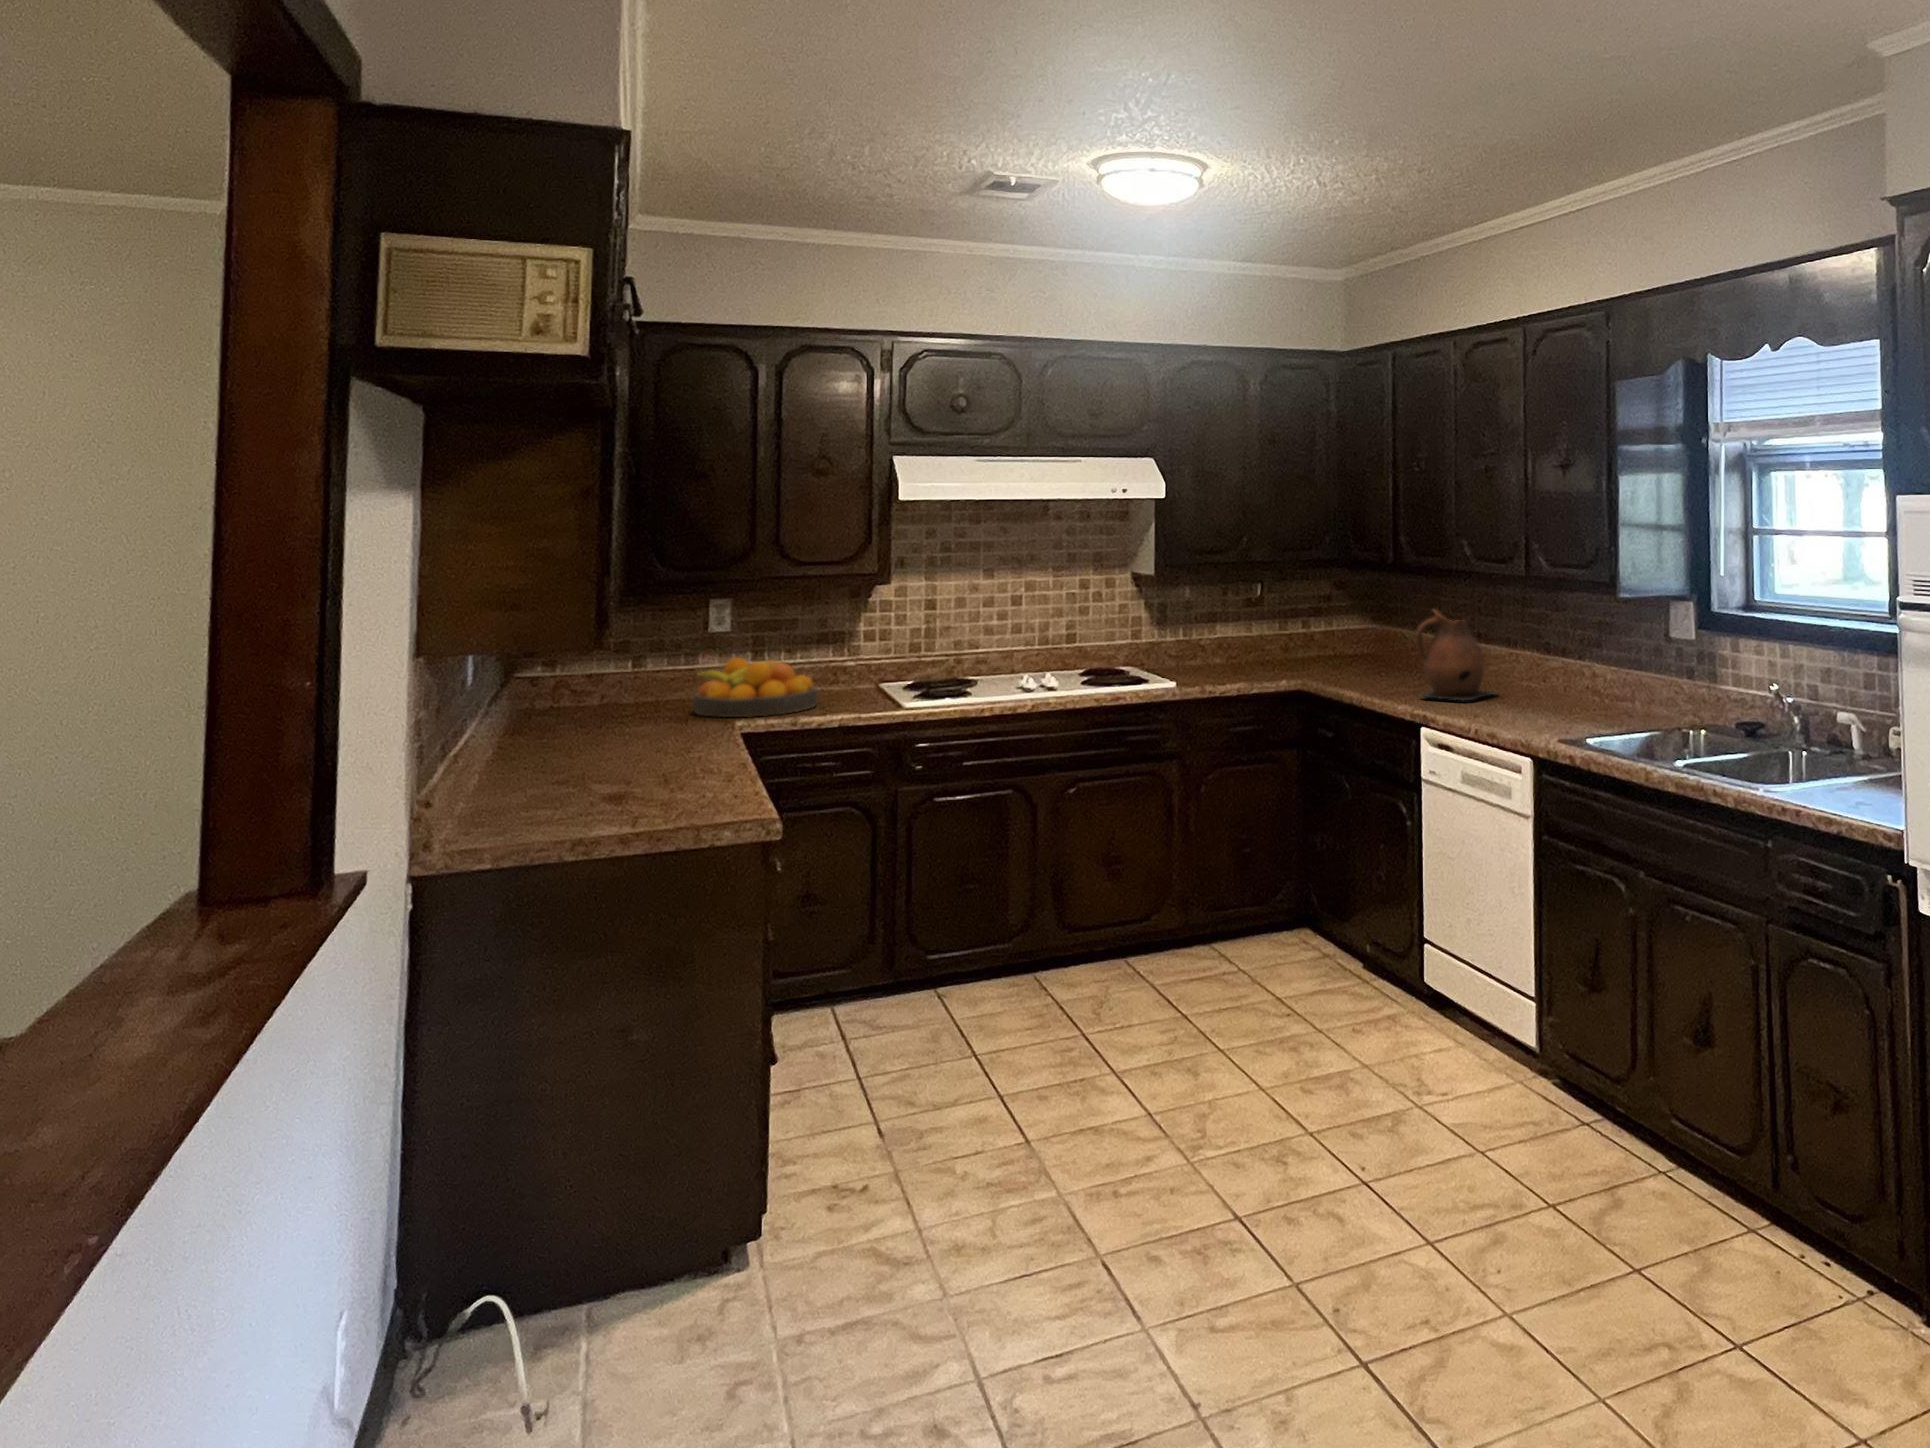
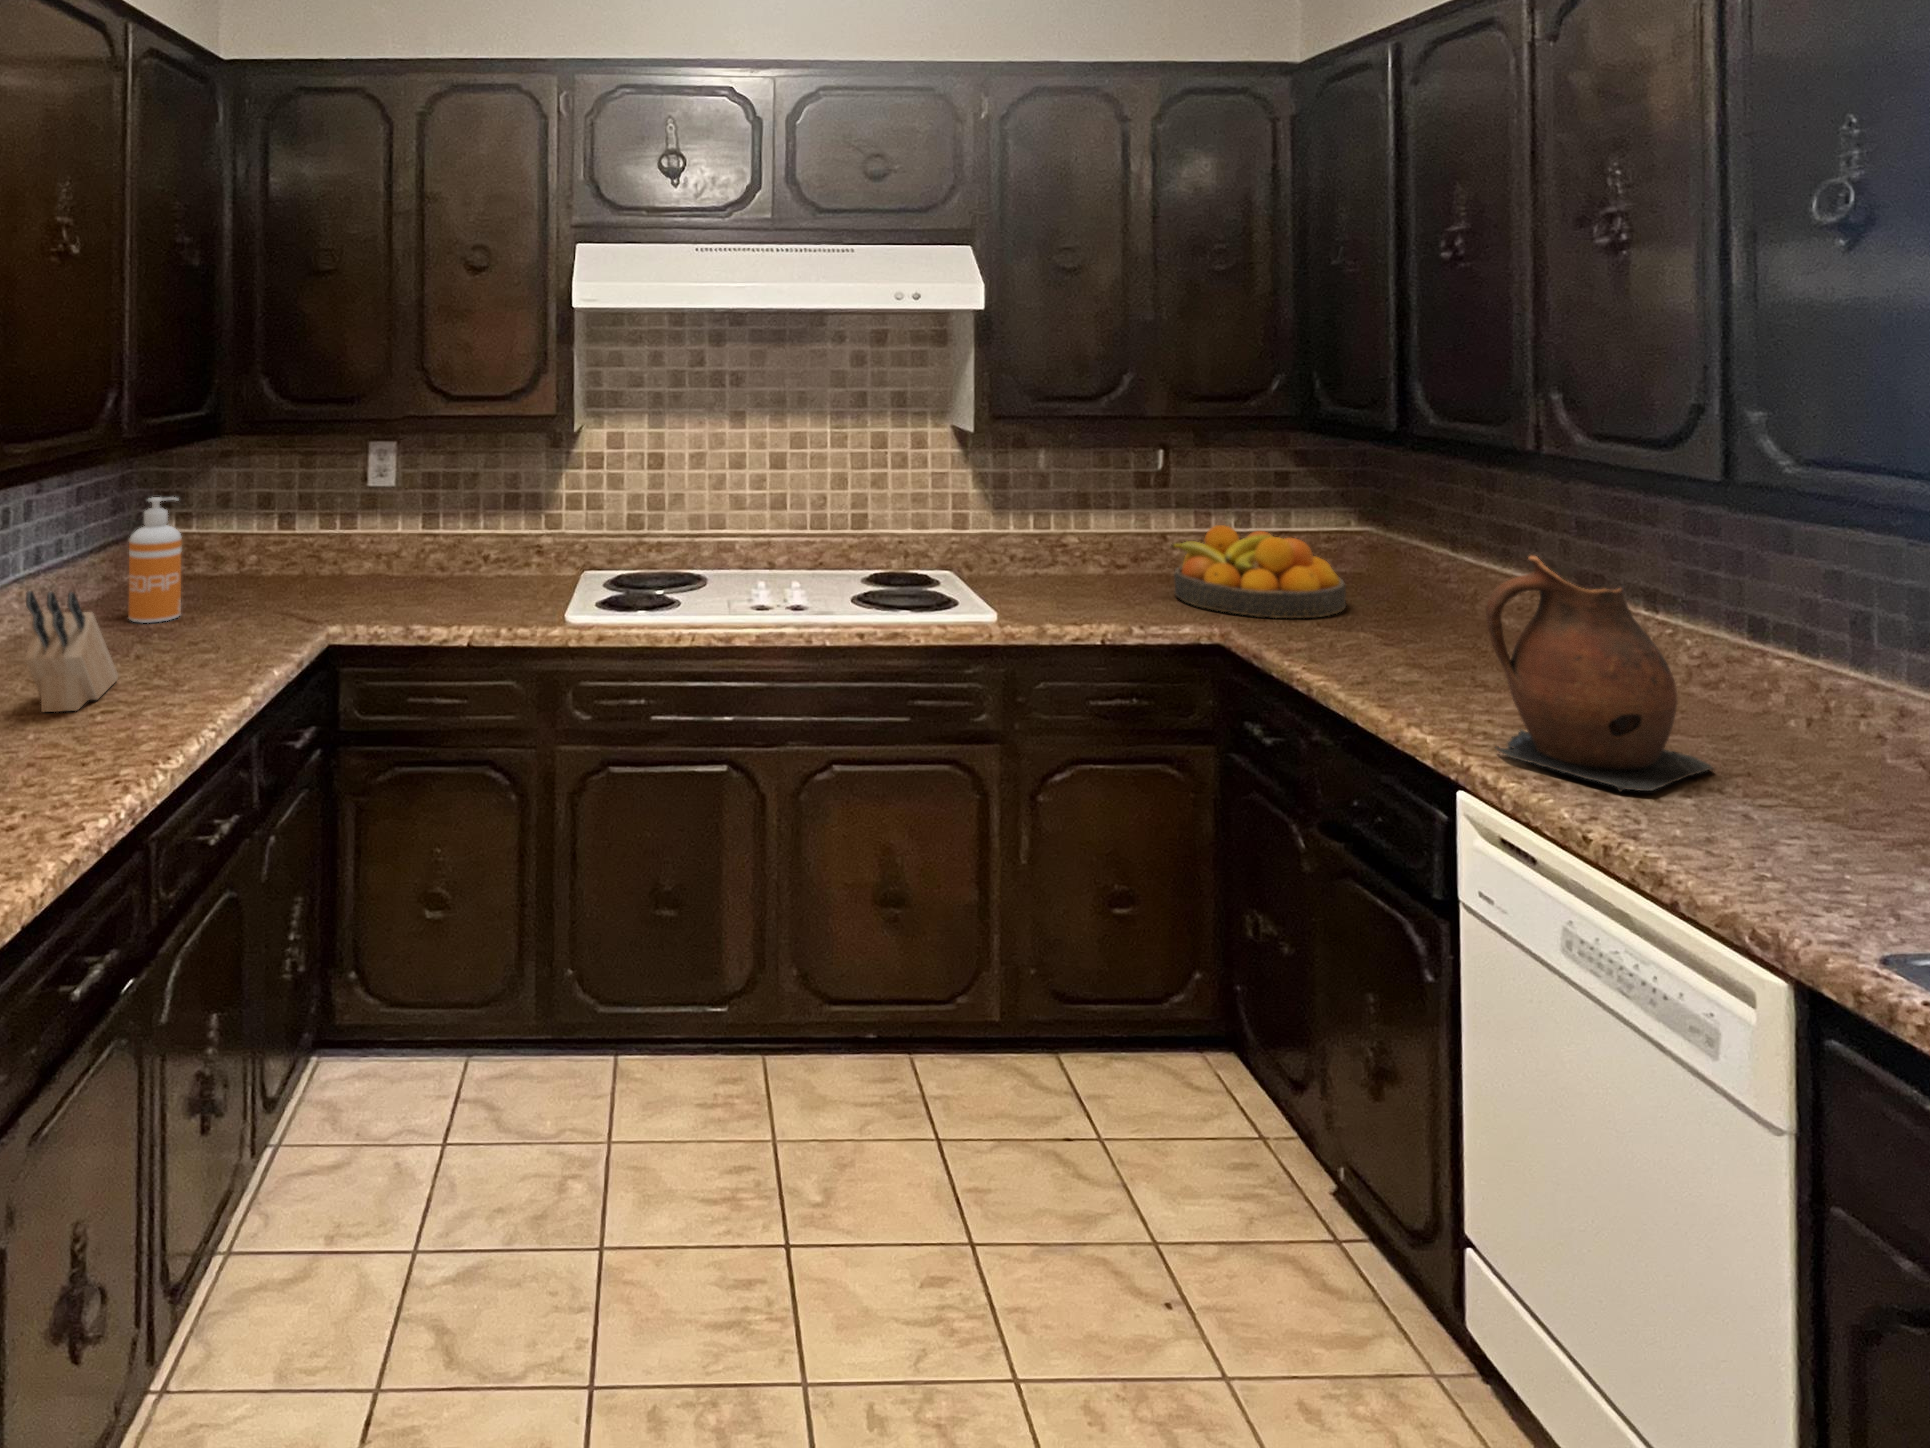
soap dispenser: none [581,636,622,724] -> present [128,497,182,623]
fruit bowl: present [694,658,818,717] -> present [1171,525,1346,618]
knife block: none [622,675,674,752] -> present [25,591,118,712]

